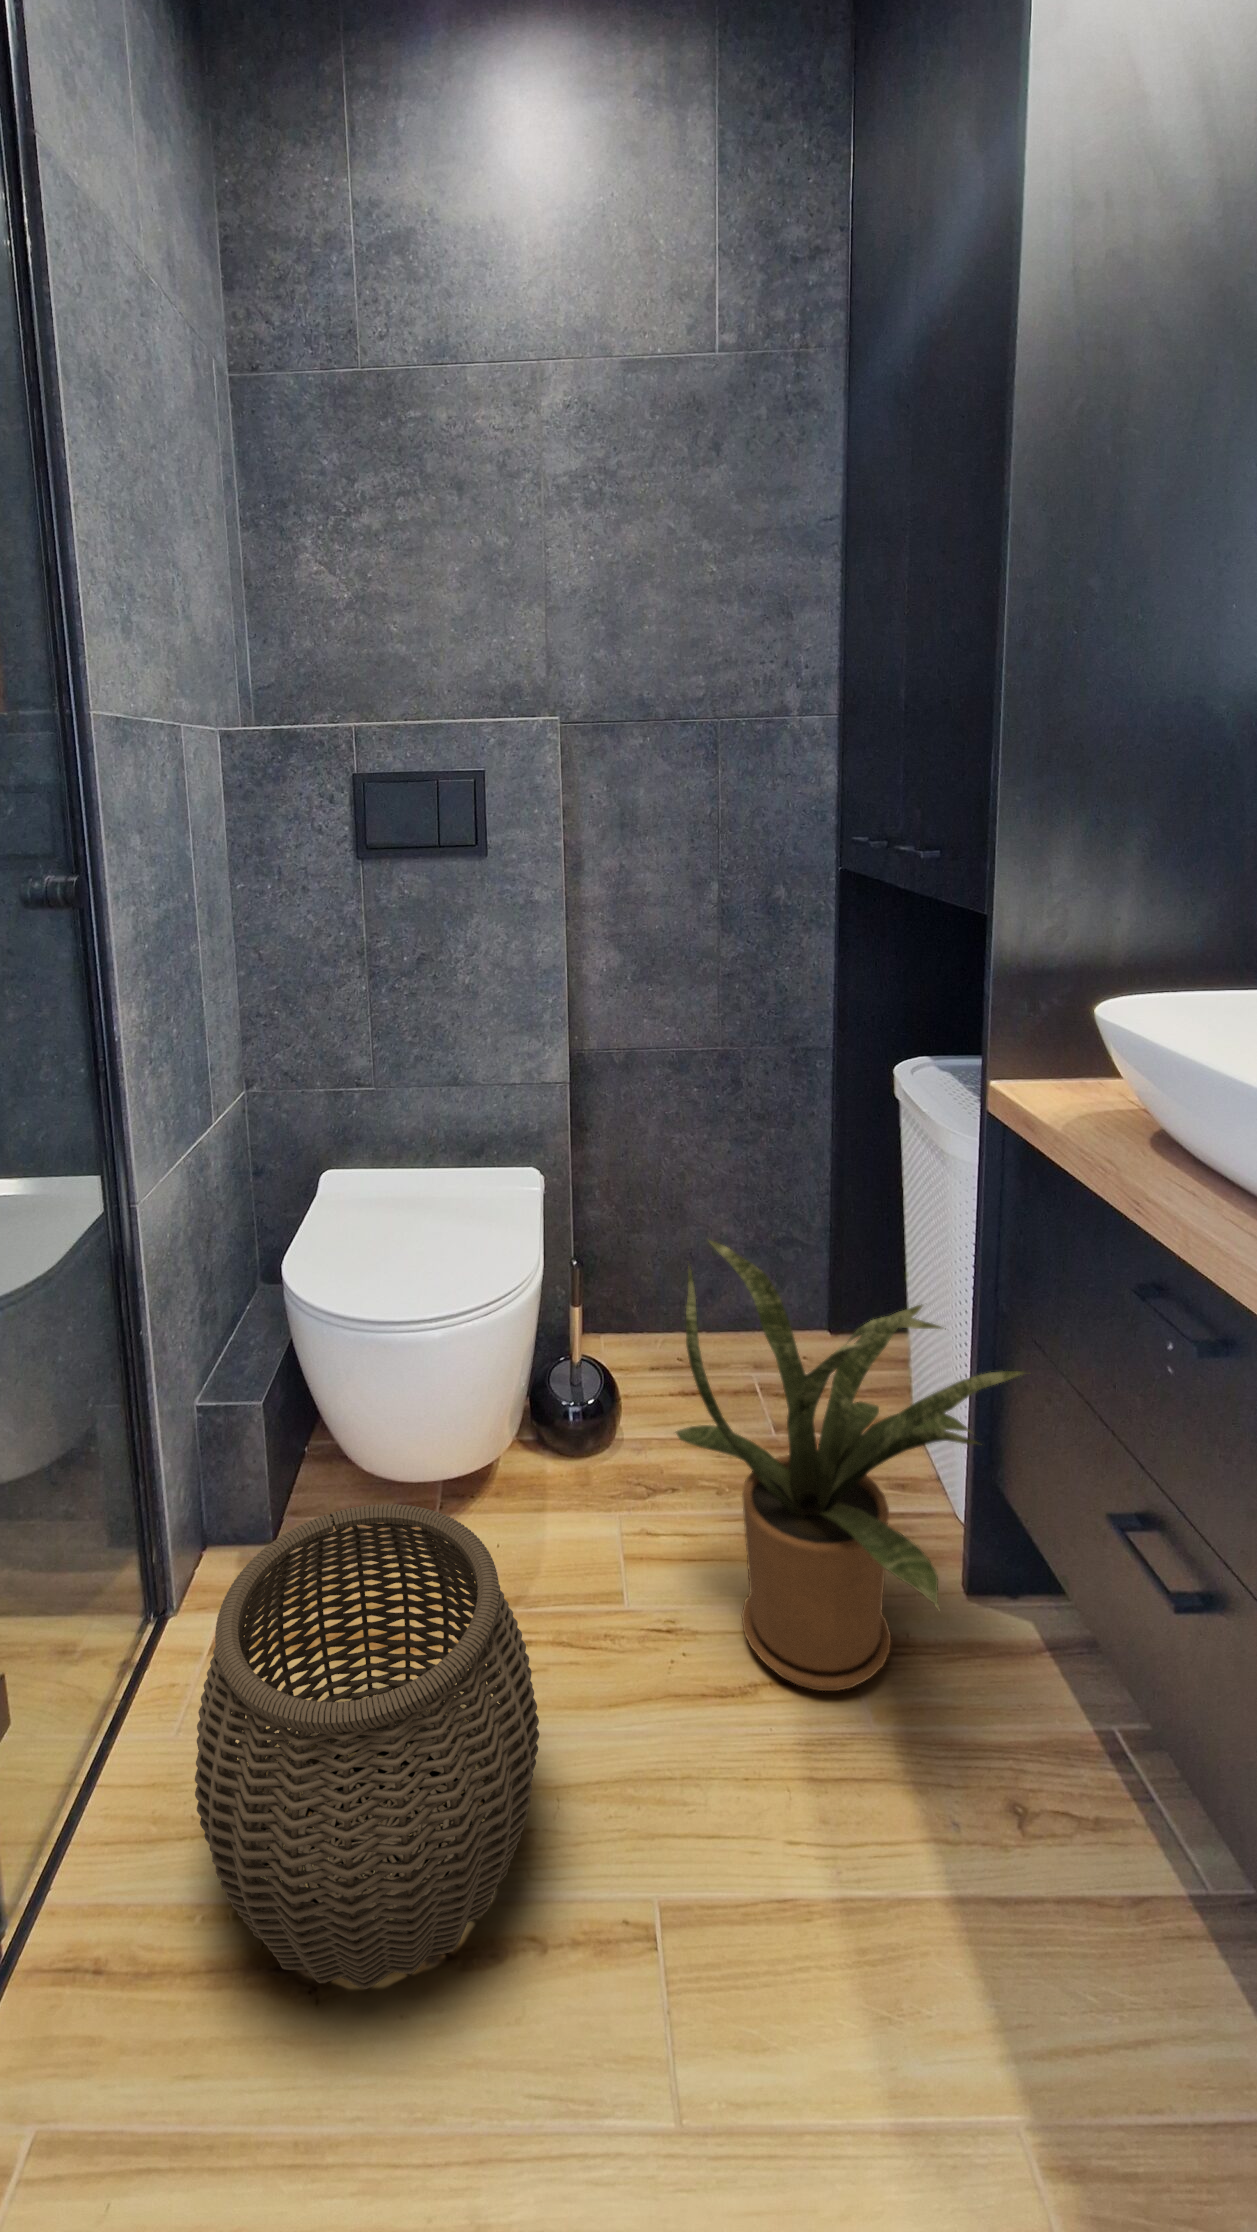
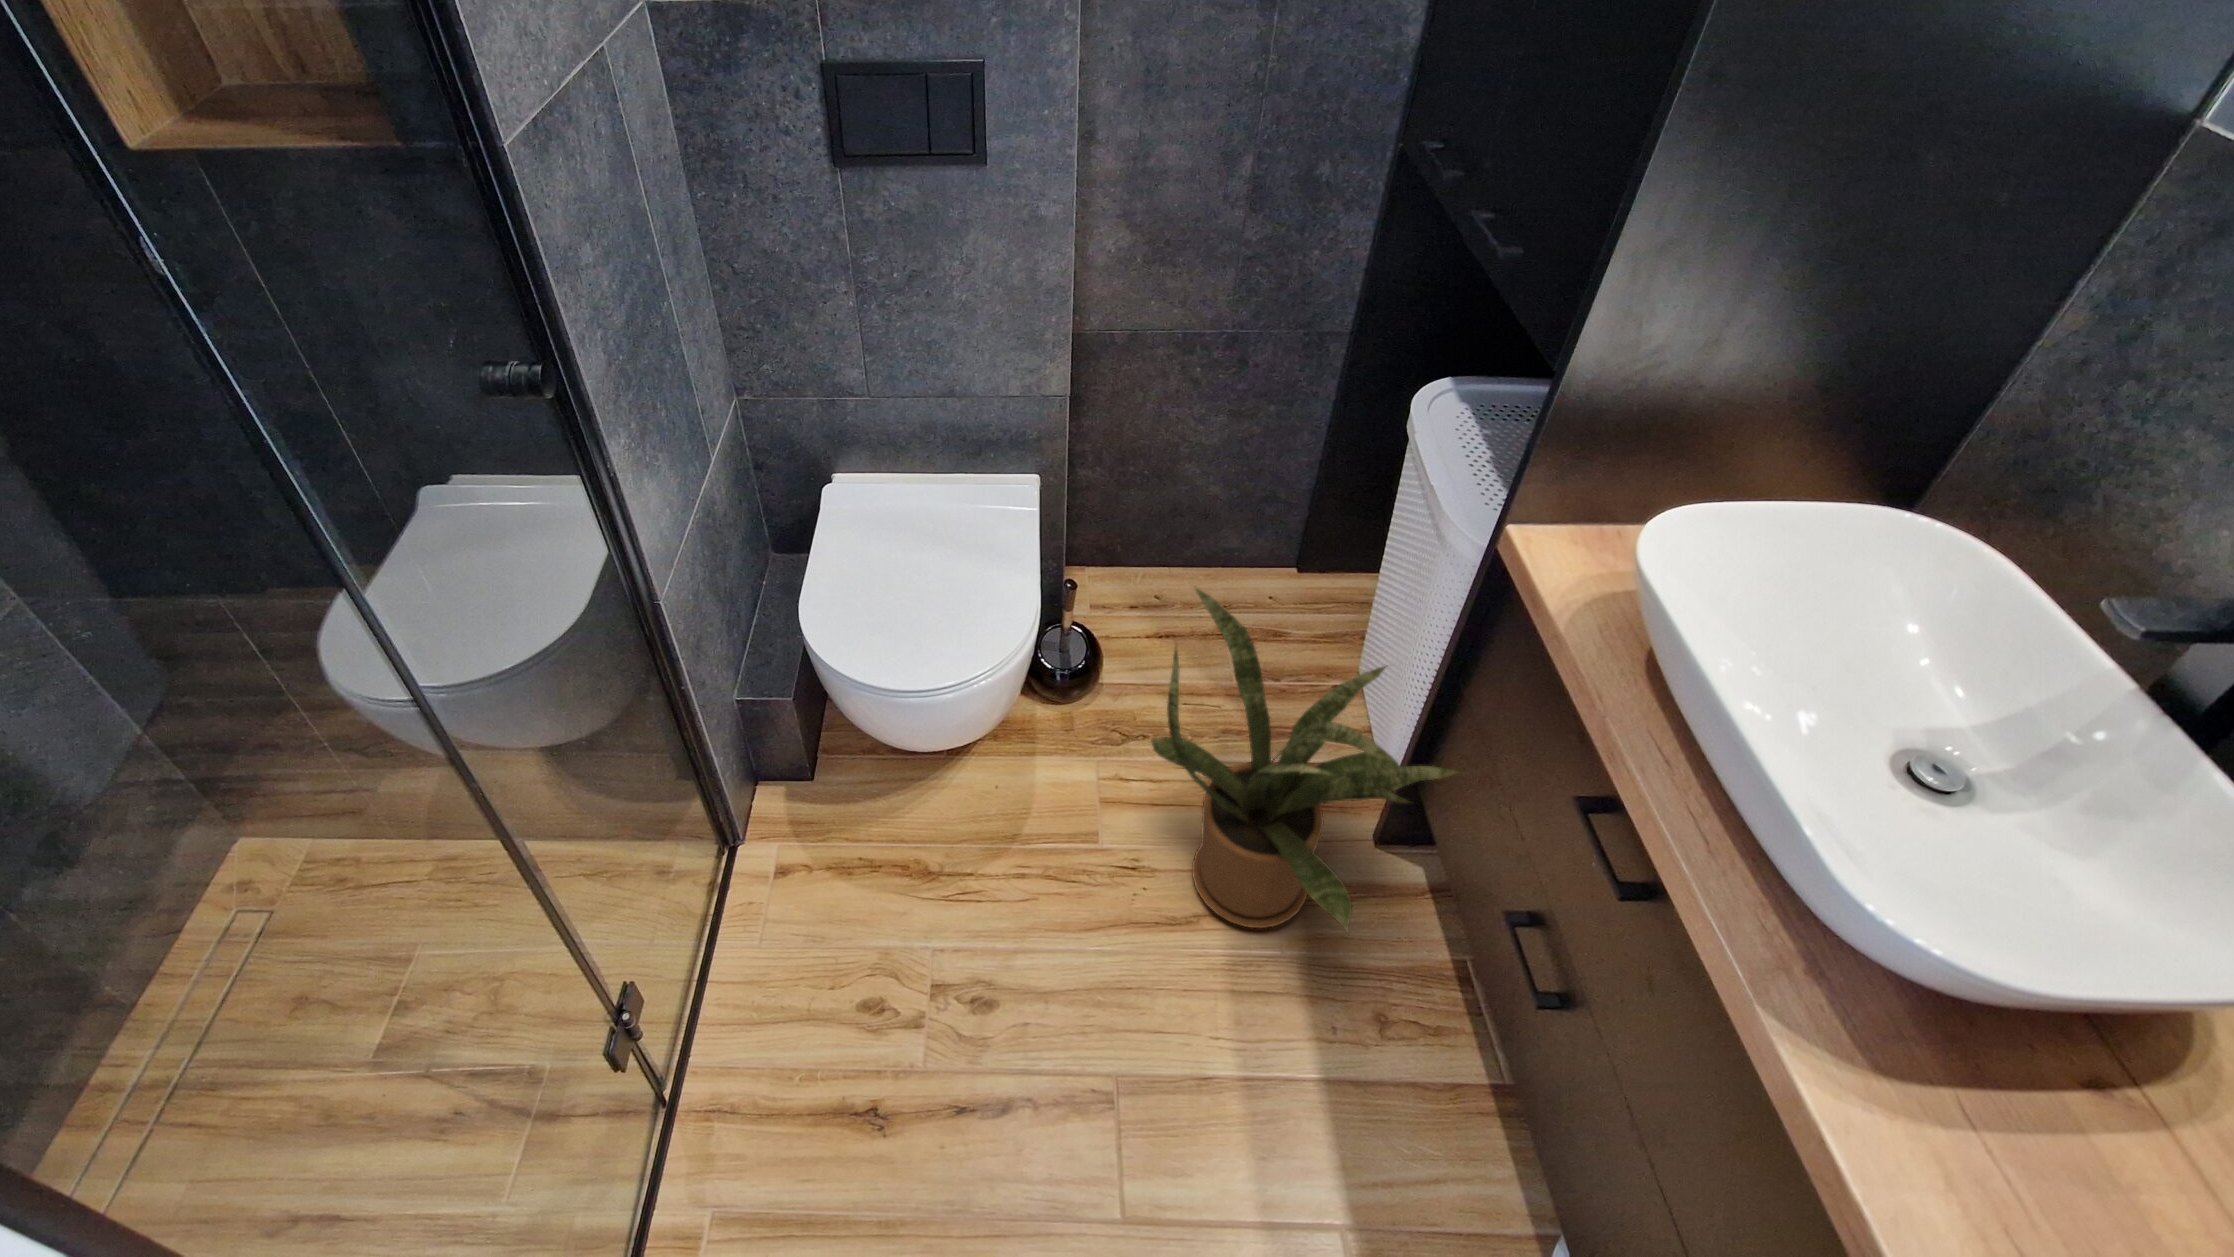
woven basket: present [195,1504,539,1989] -> none [783,839,1034,1133]

